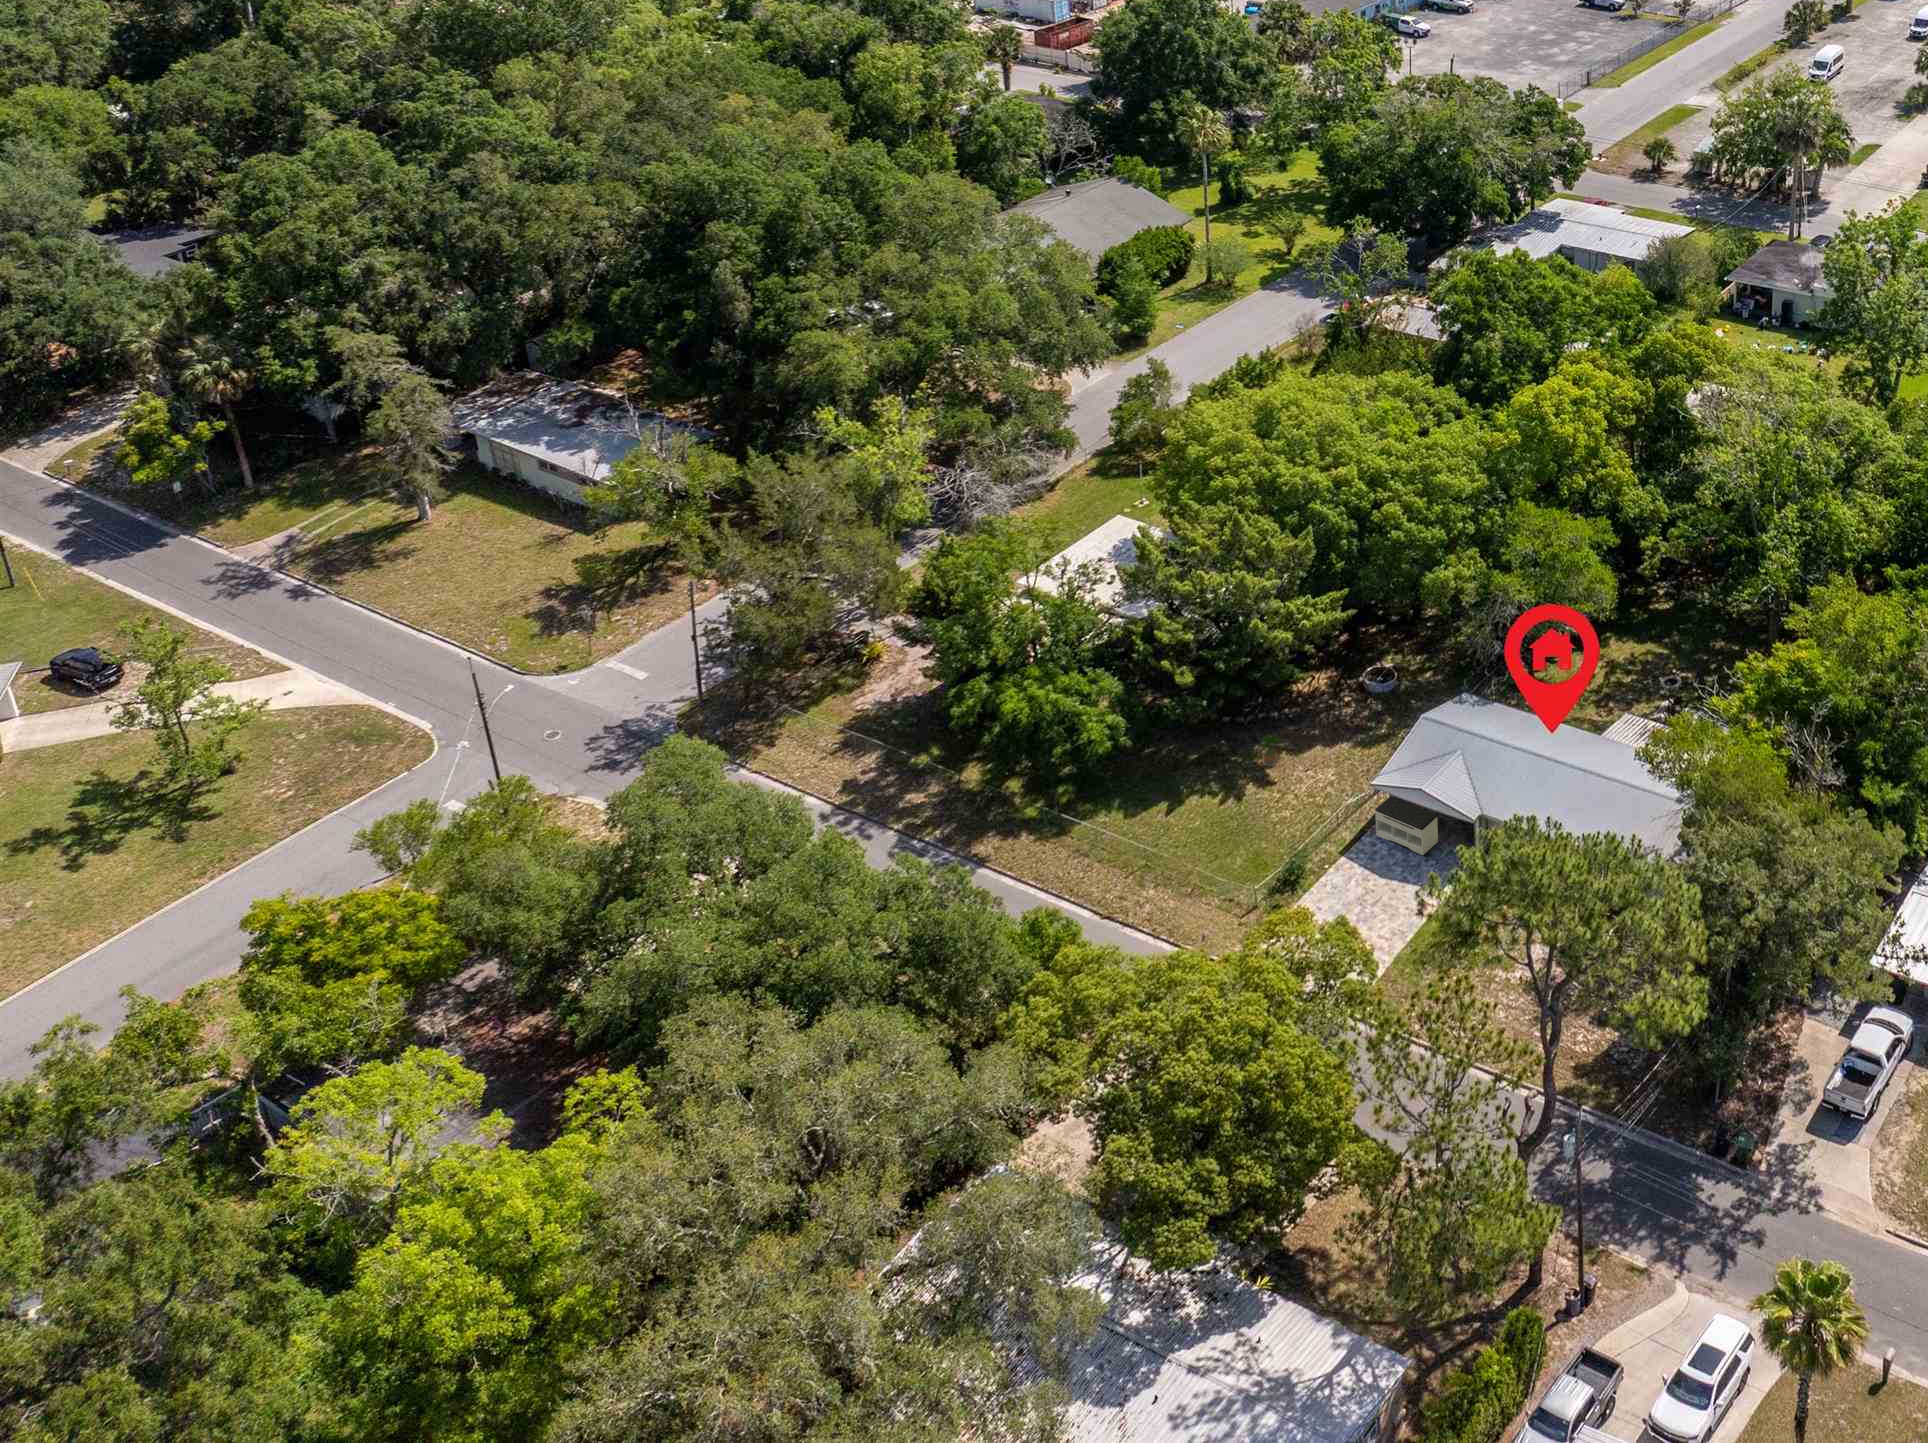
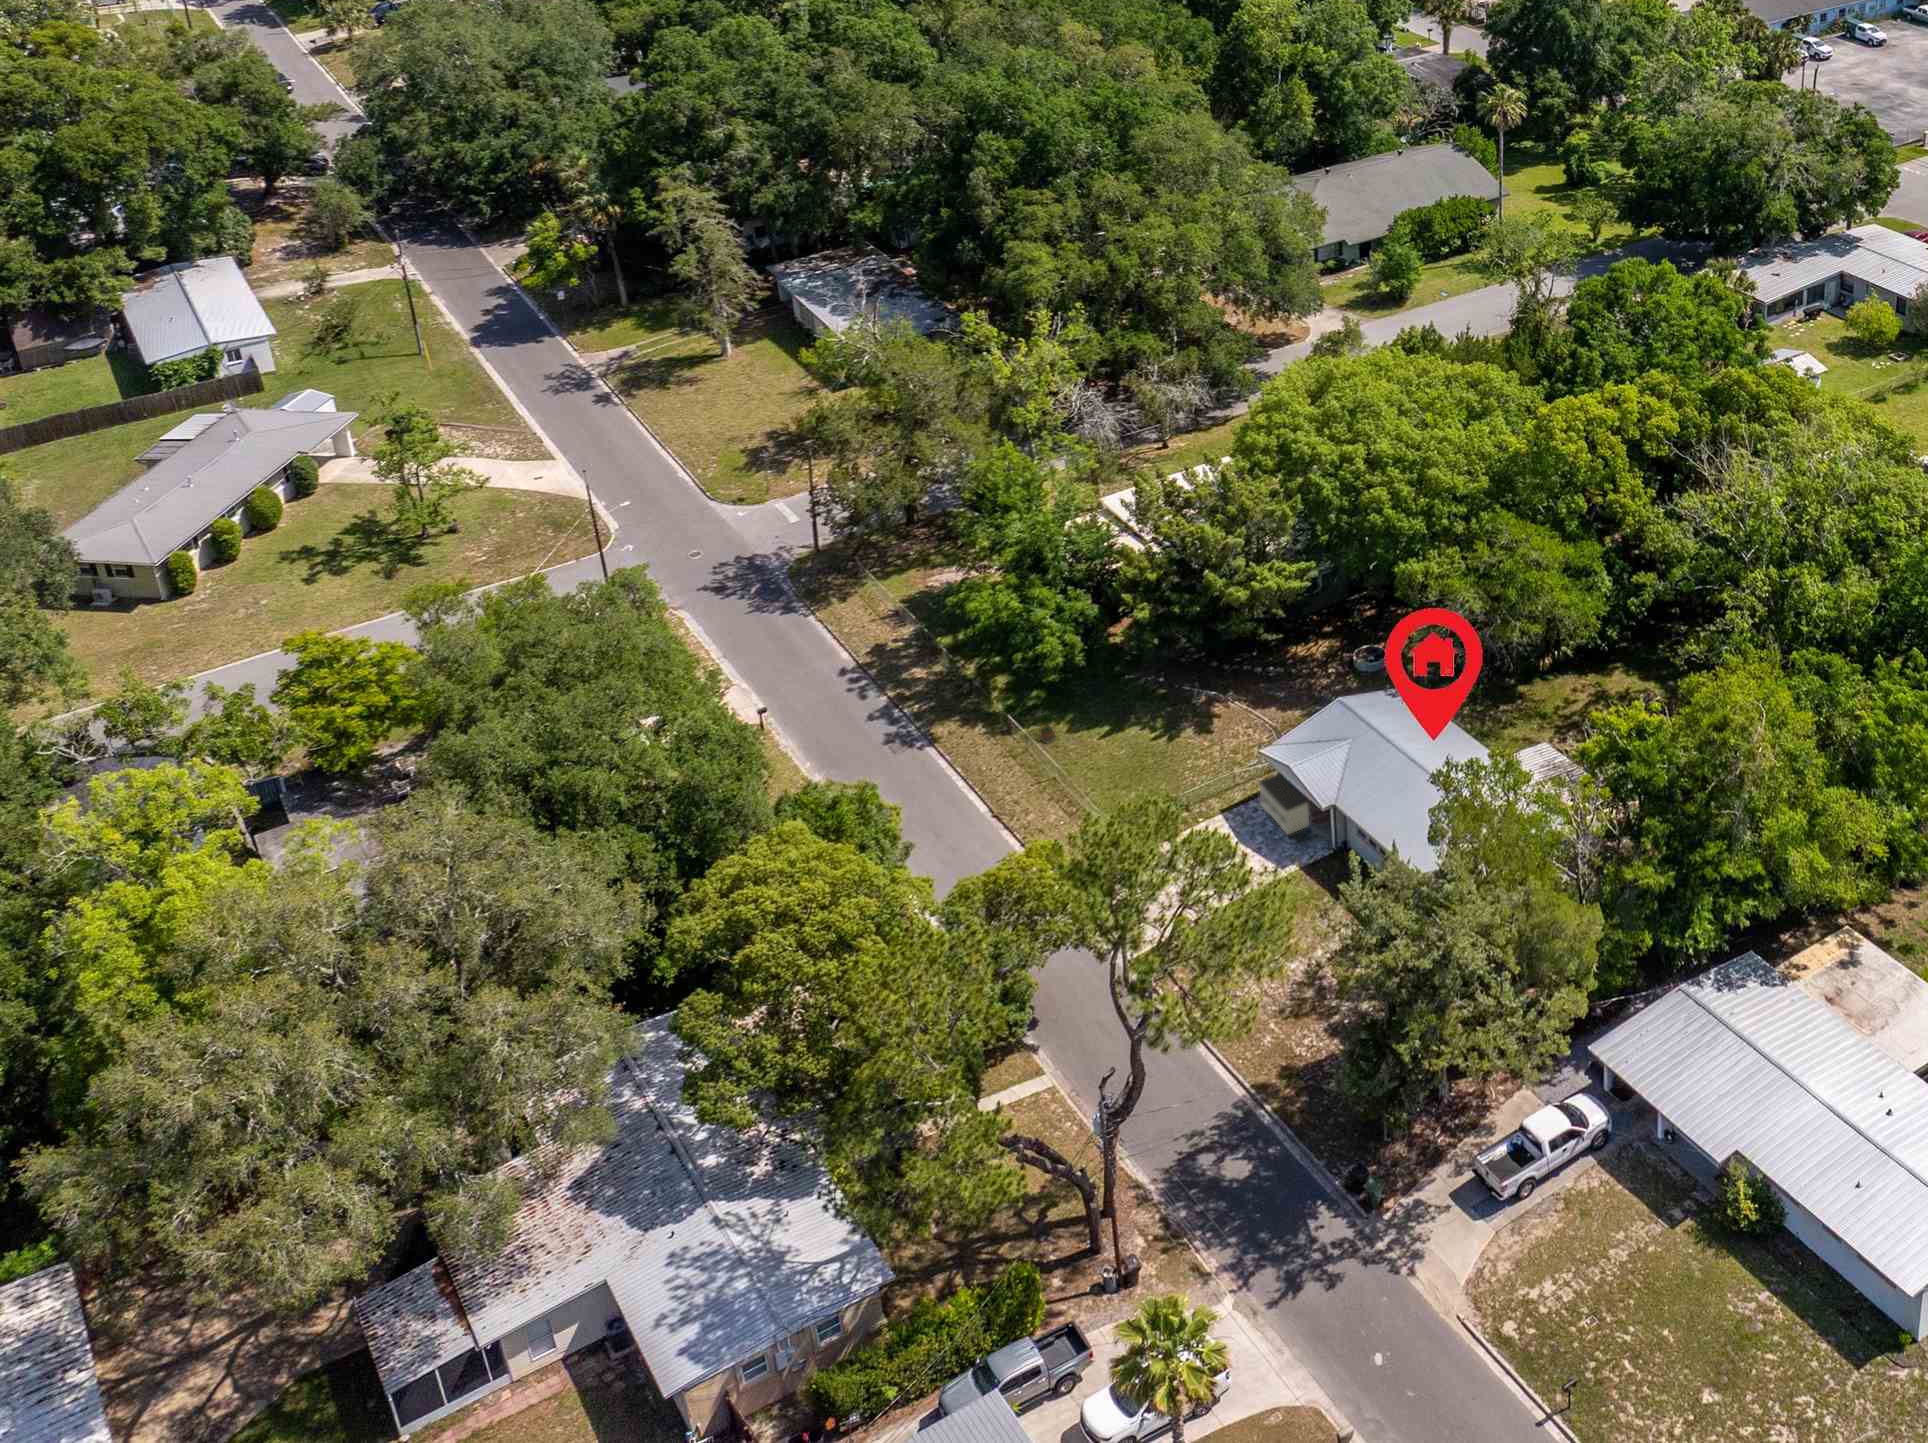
potted tree: present [1260,735,1281,767] -> present [1037,712,1057,743]

